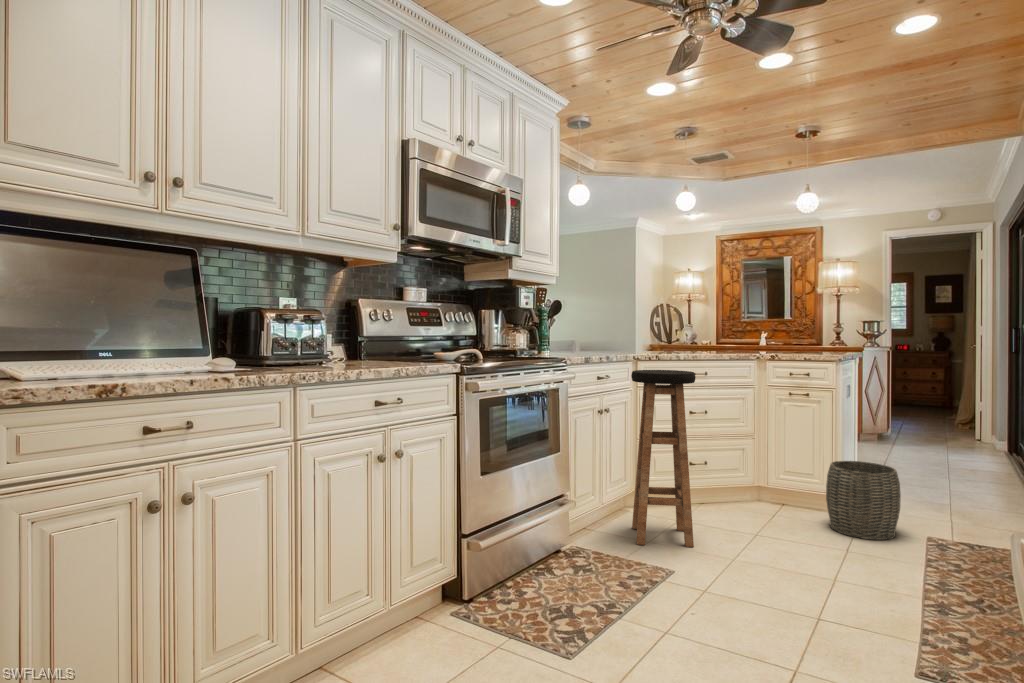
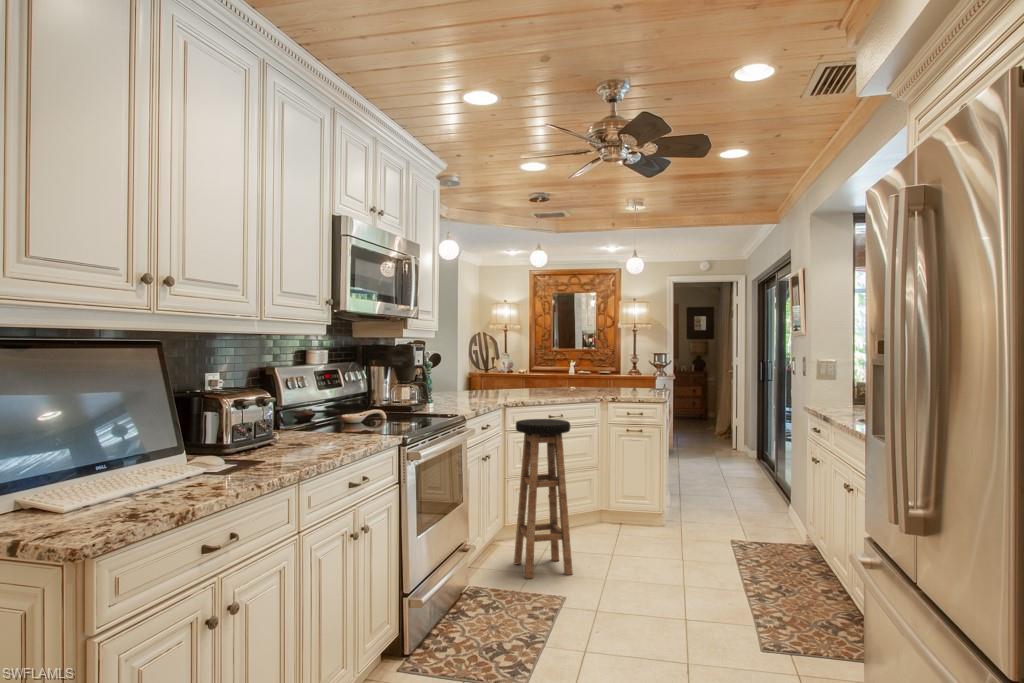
woven basket: present [826,461,901,540] -> none [662,485,716,549]

